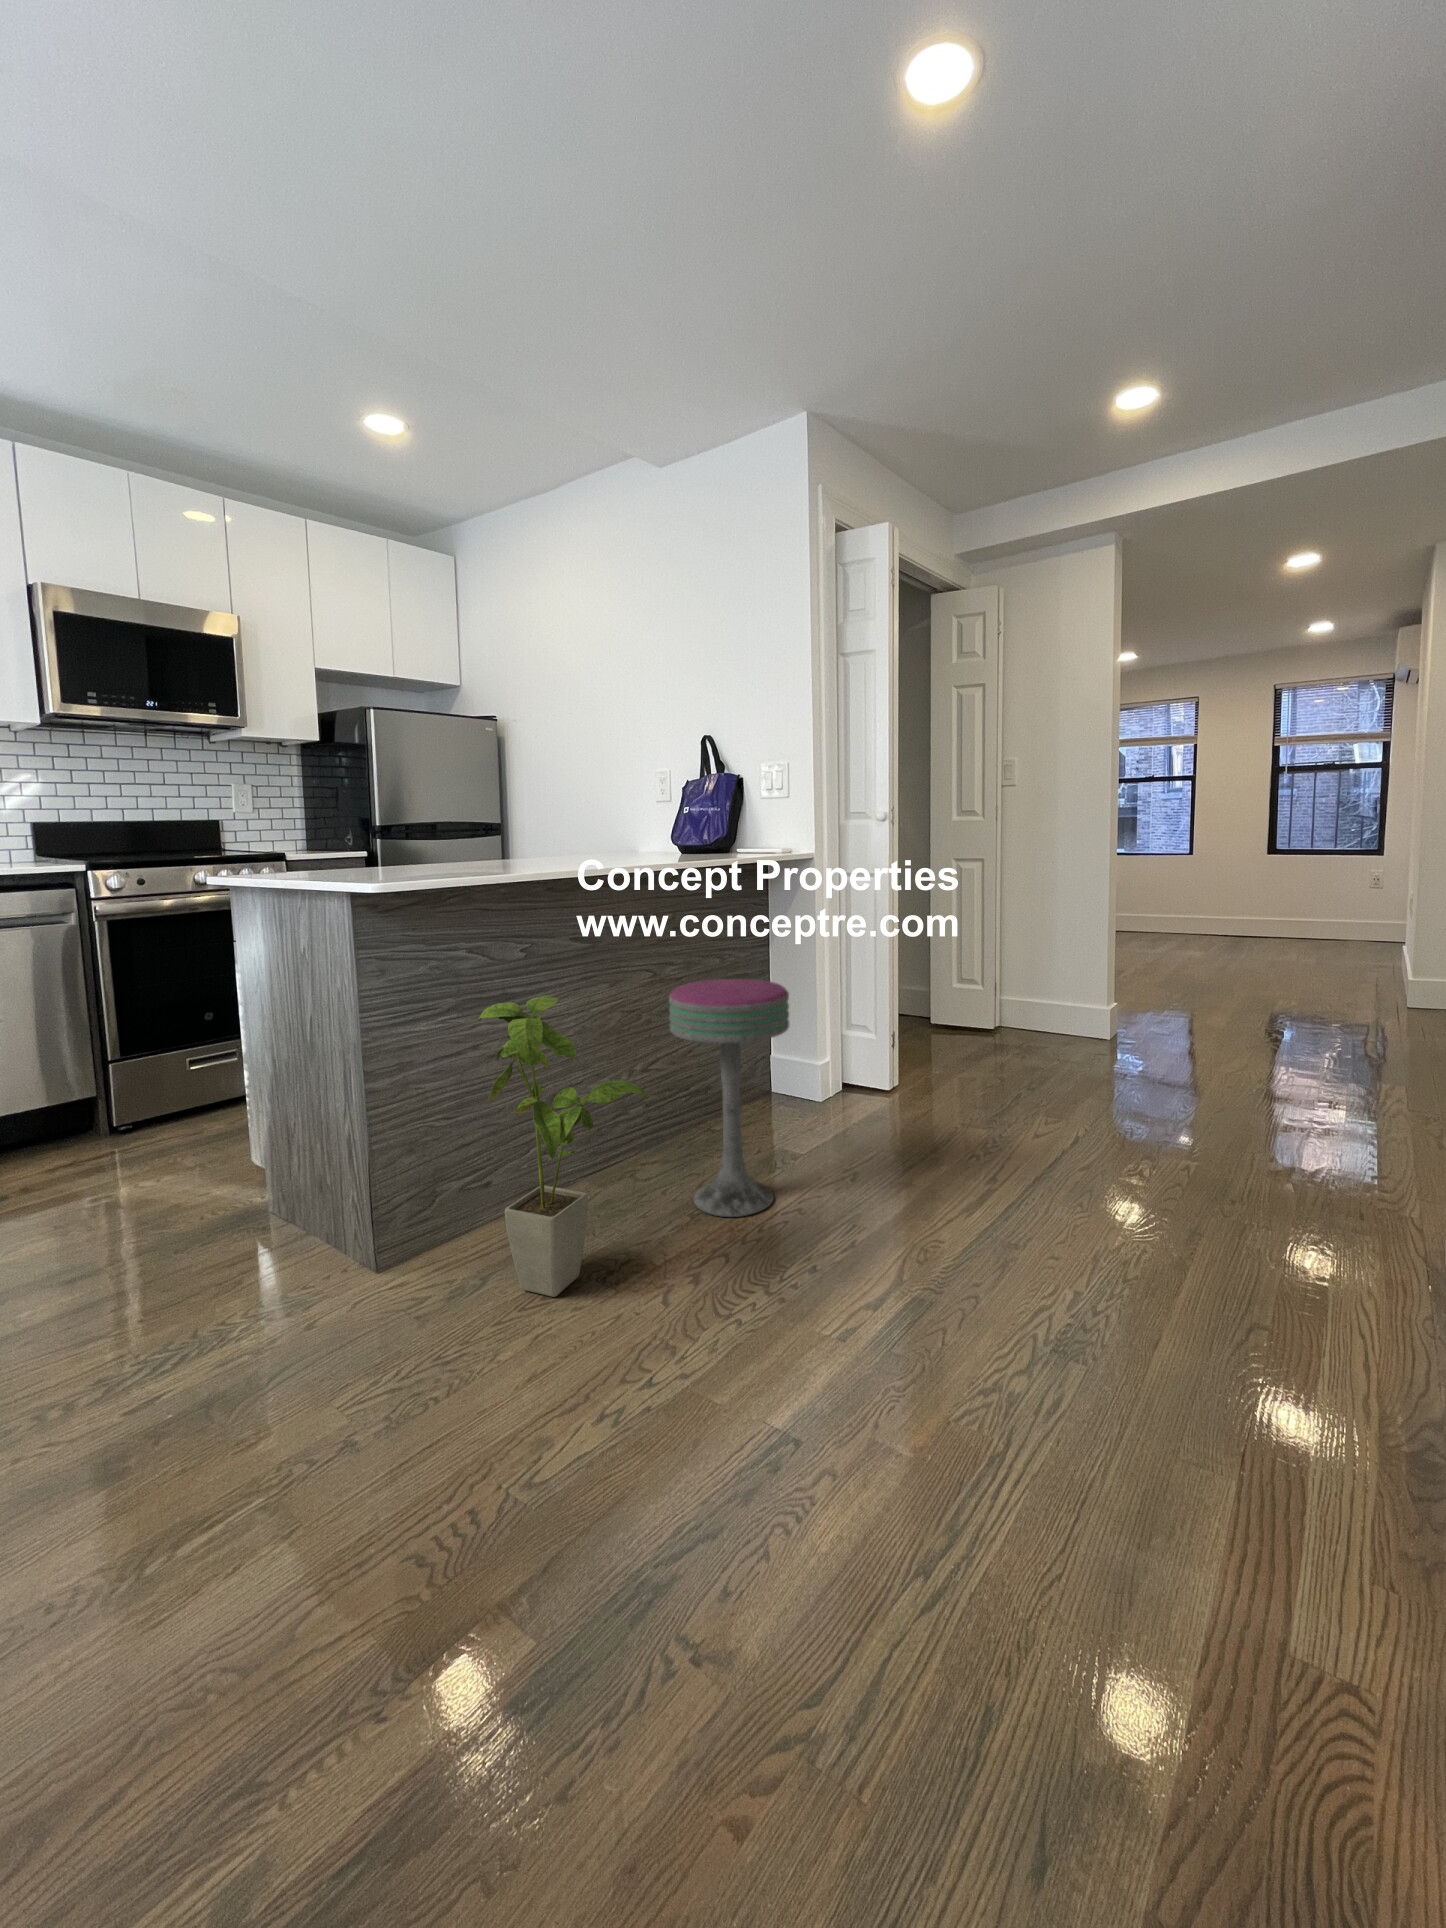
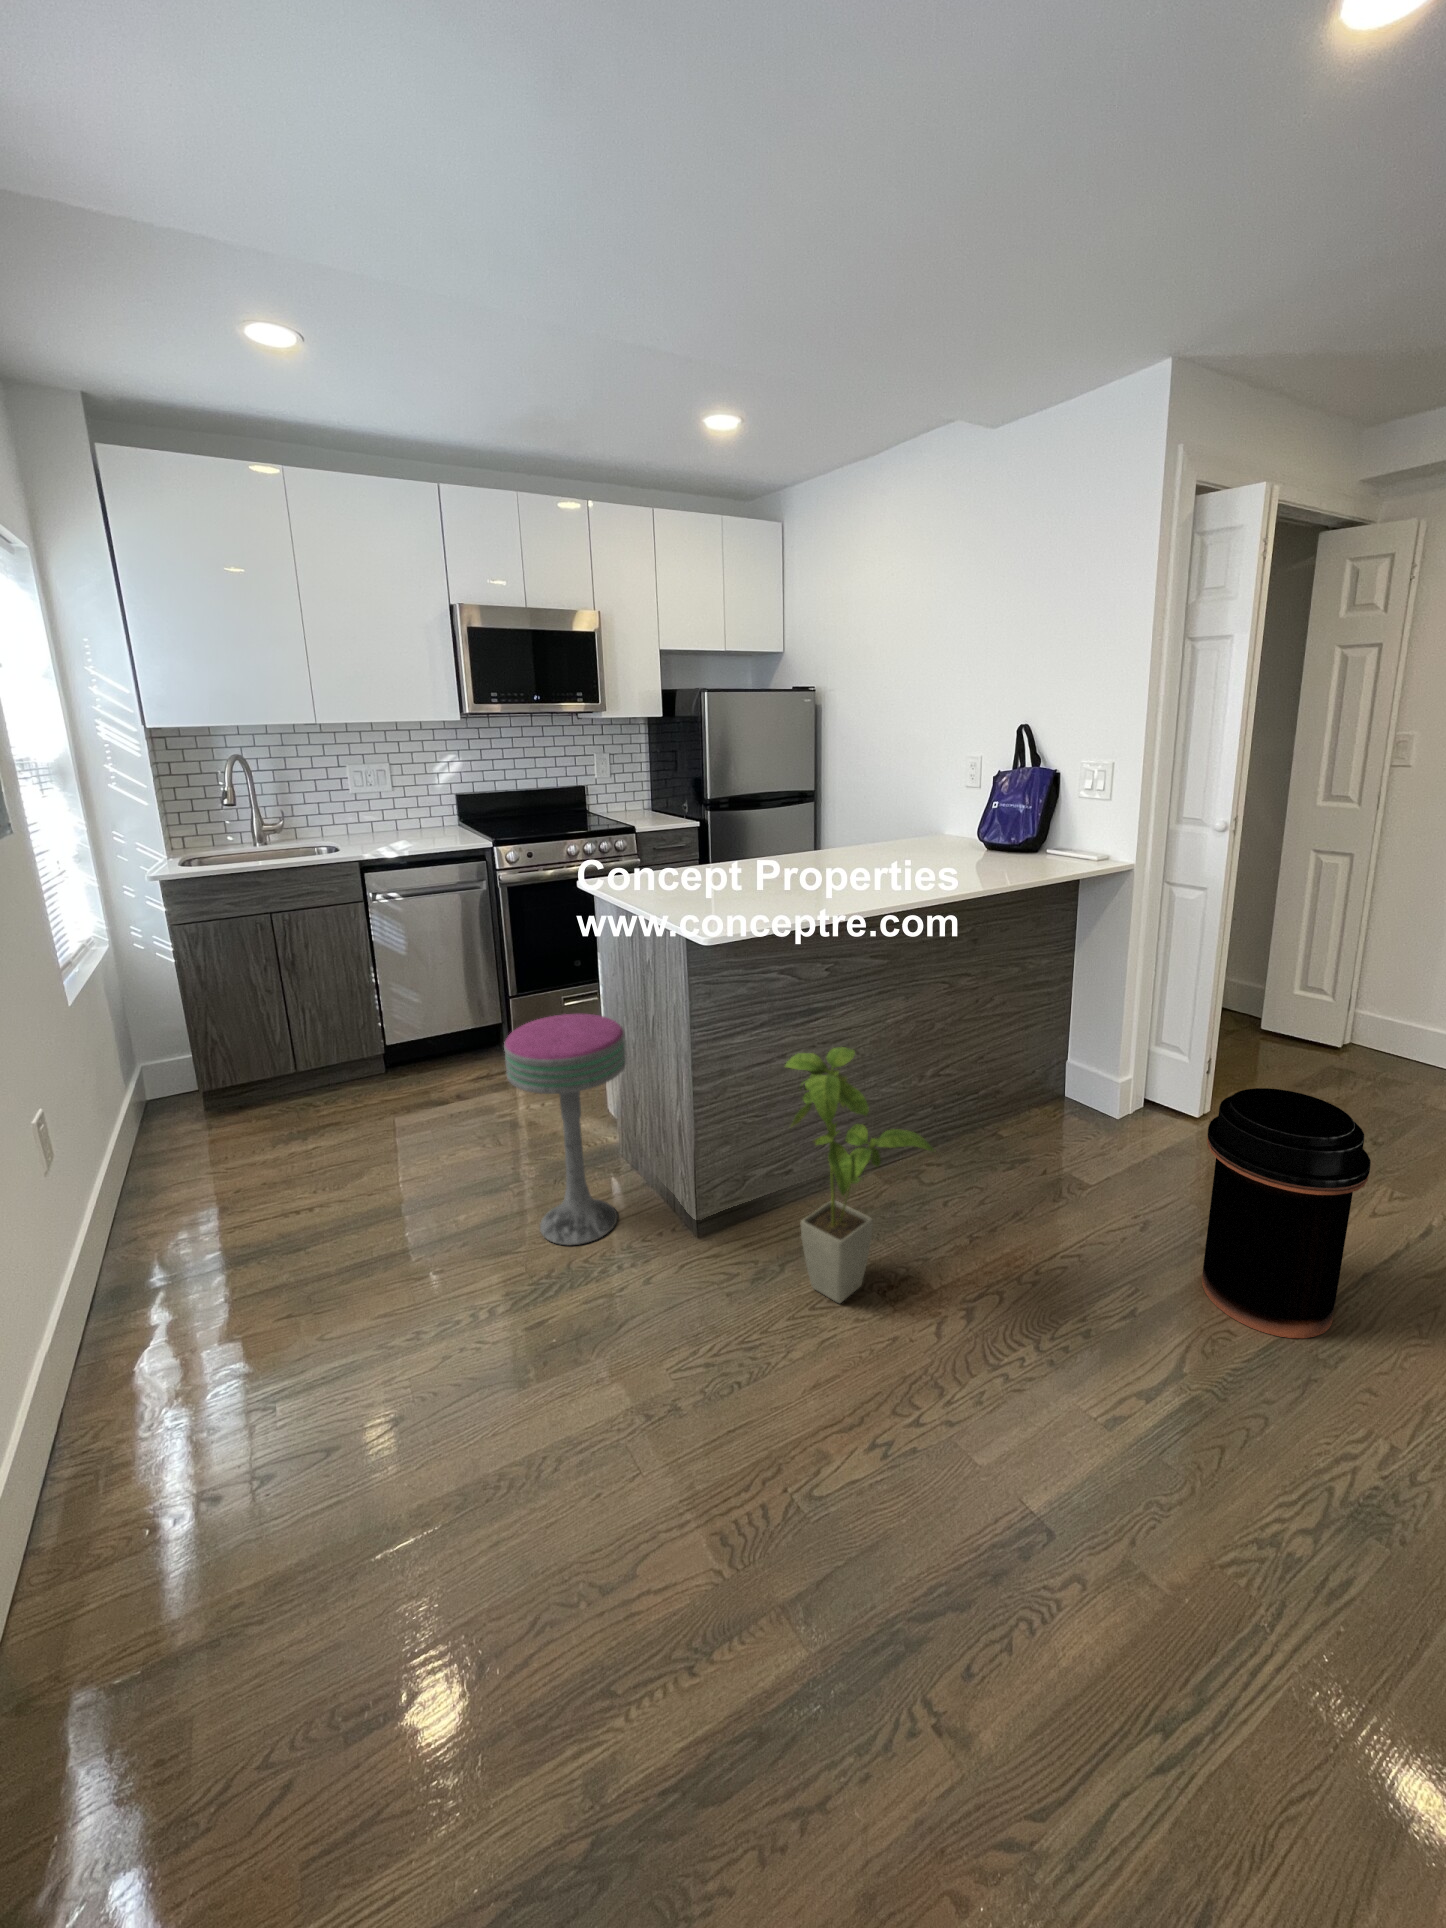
bar stool: present [669,979,789,1217] -> present [504,1014,626,1245]
trash can: none [899,1013,1028,1234] -> present [1202,1088,1371,1338]

